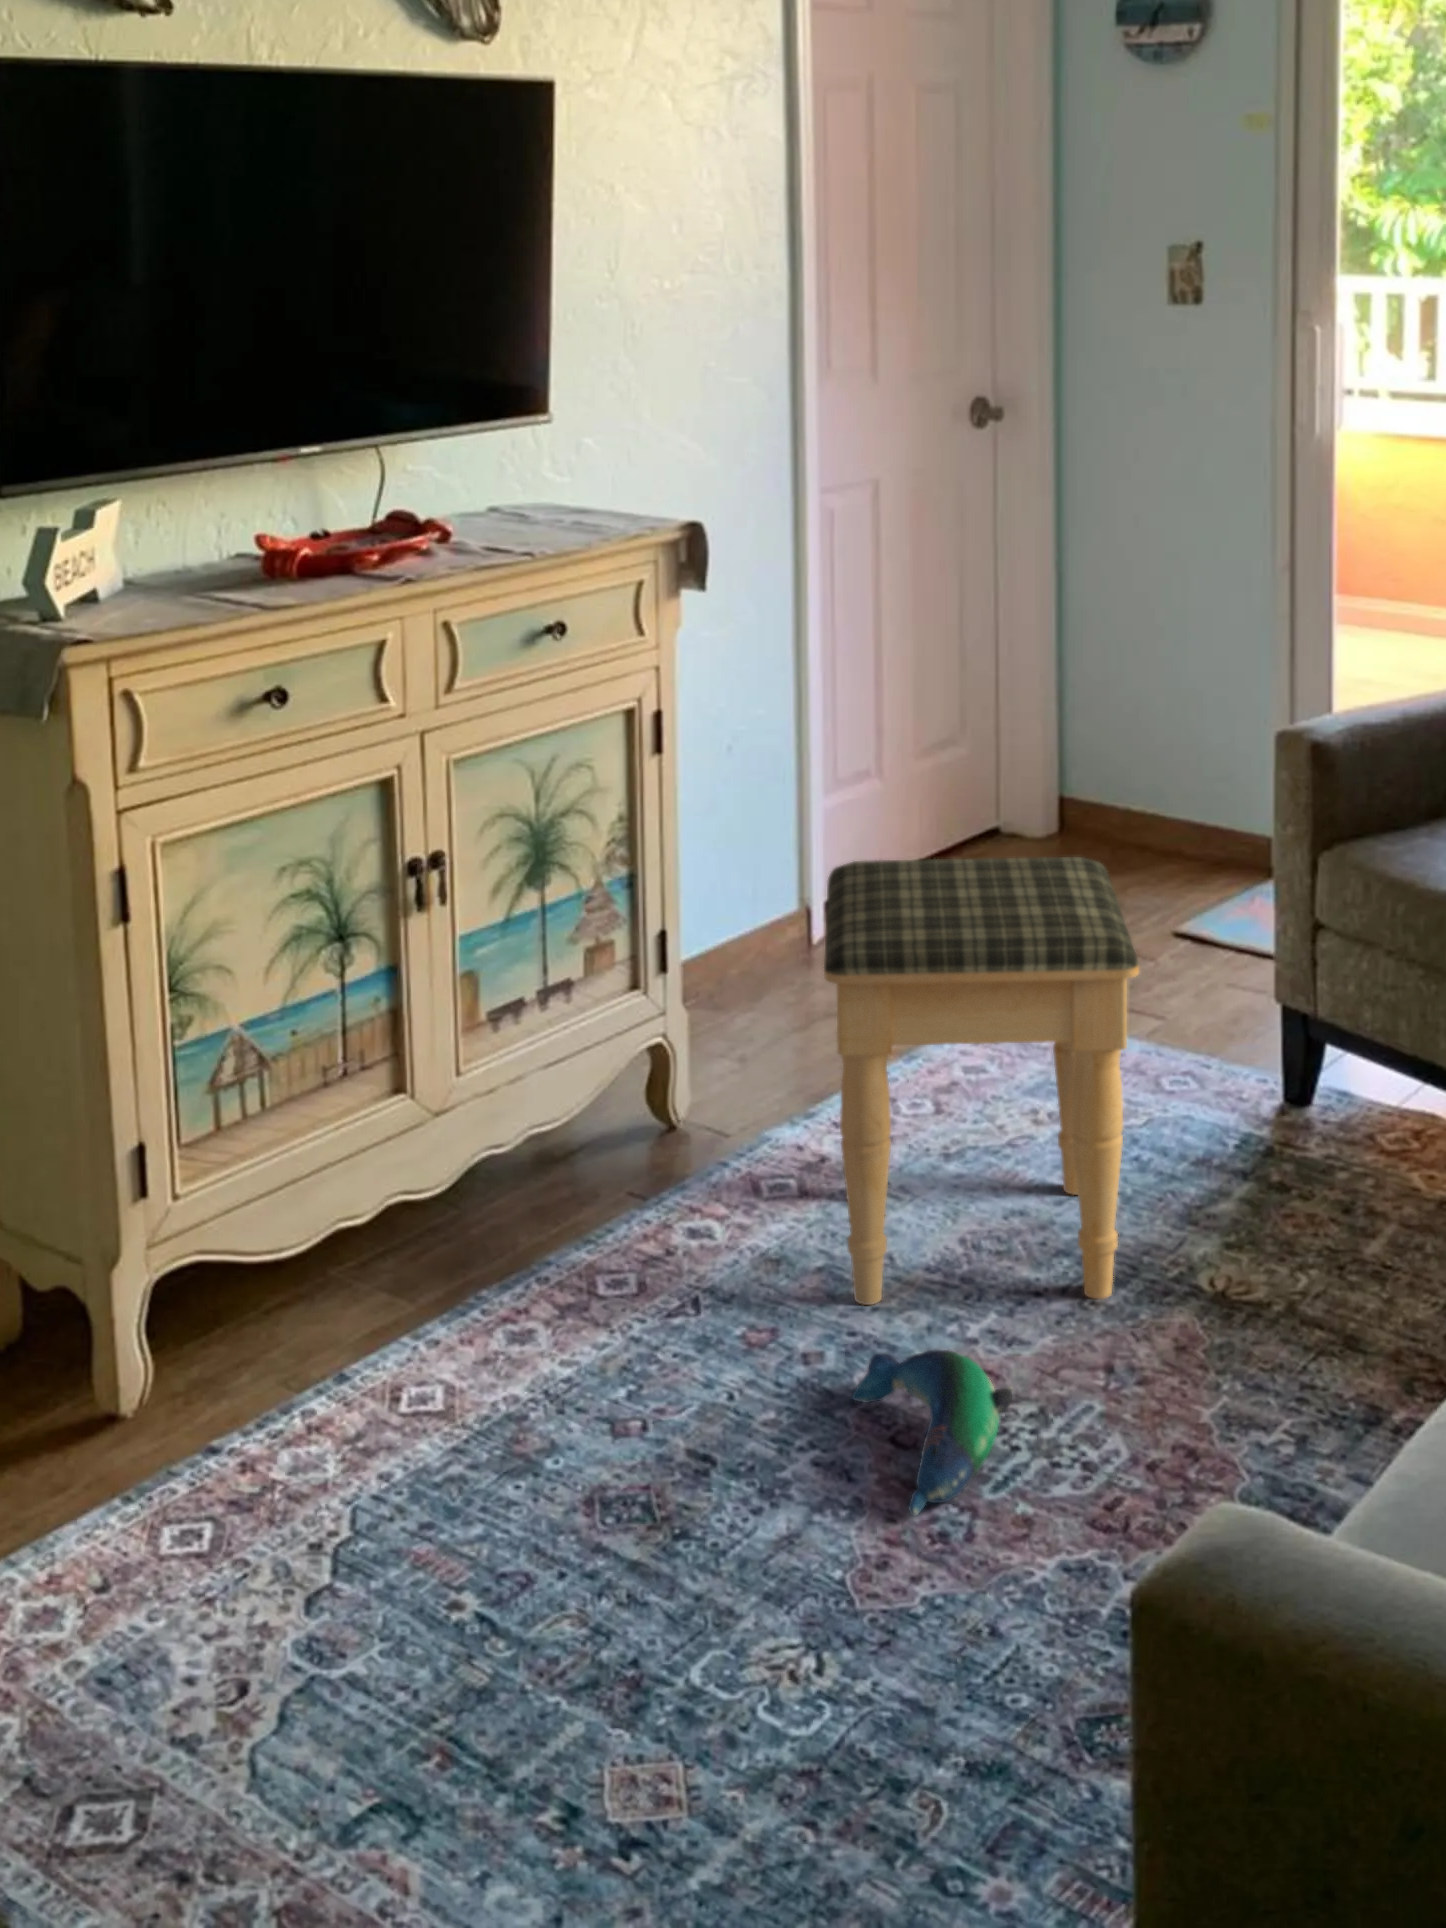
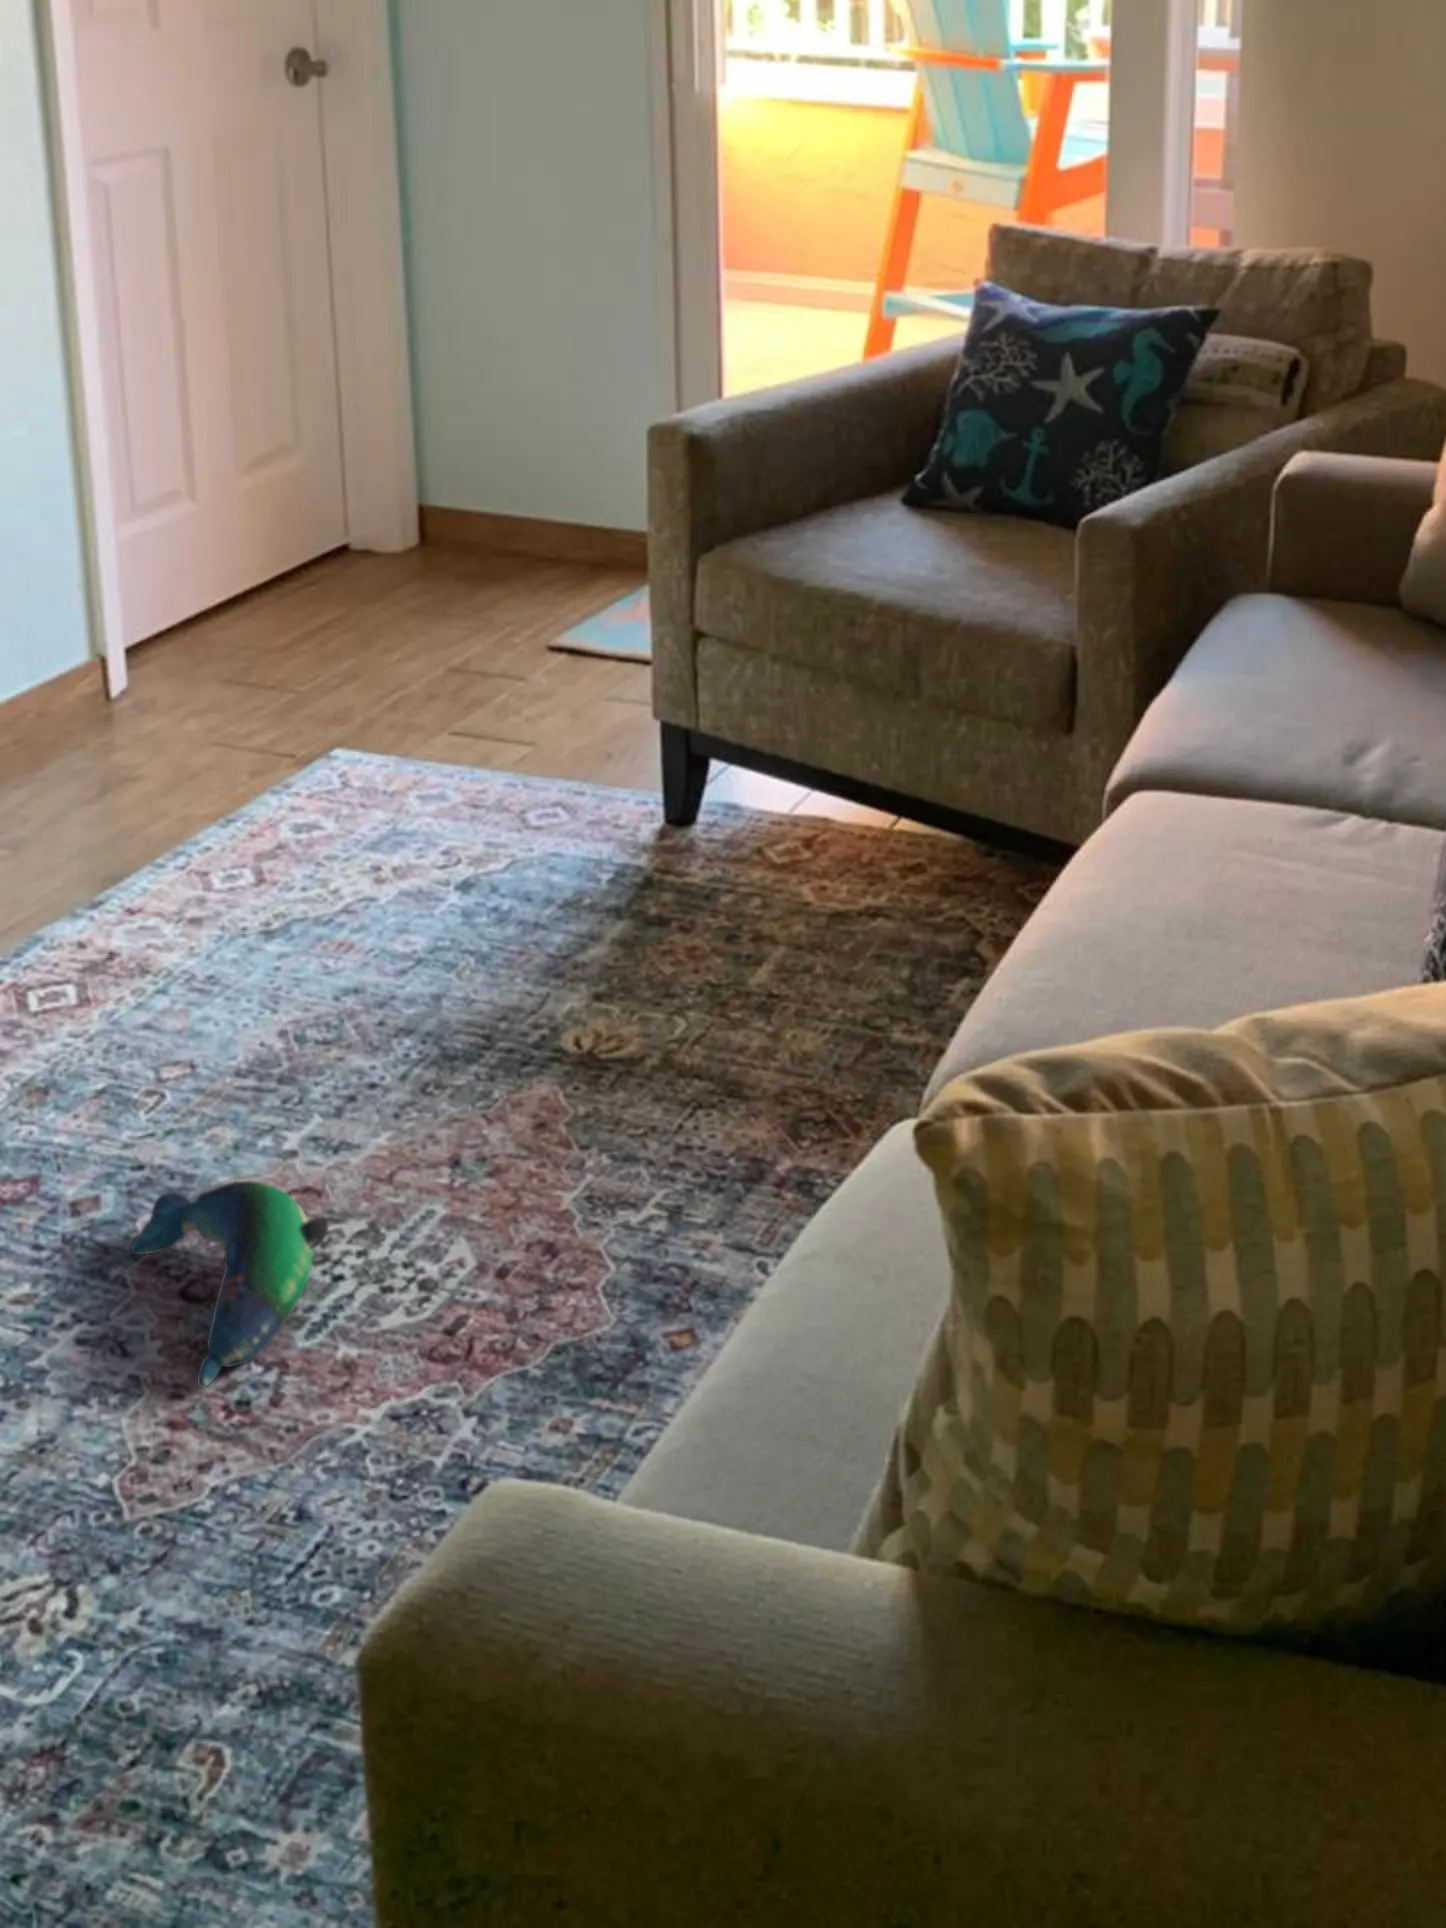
footstool: present [824,857,1139,1305] -> none [70,584,473,1131]

